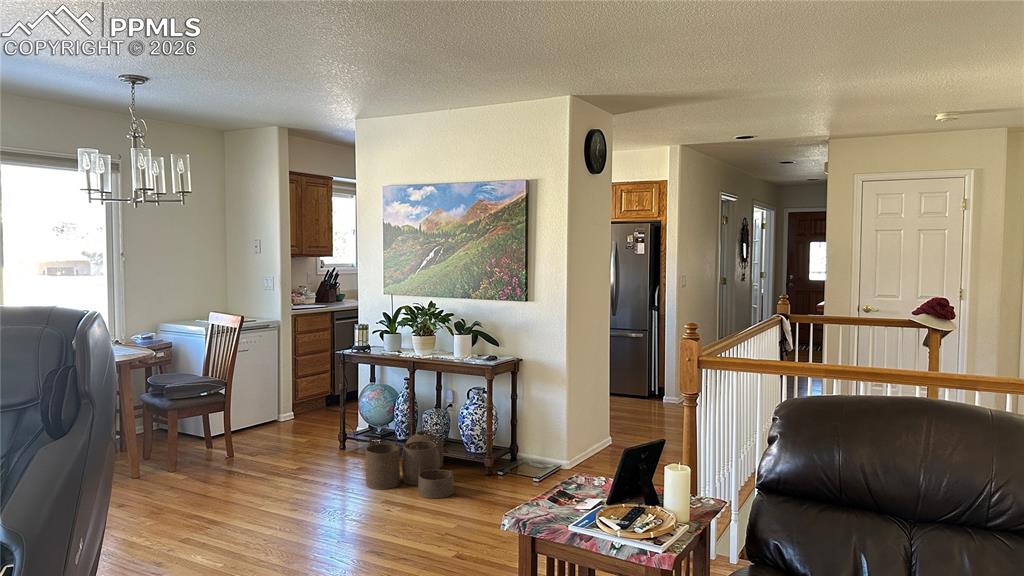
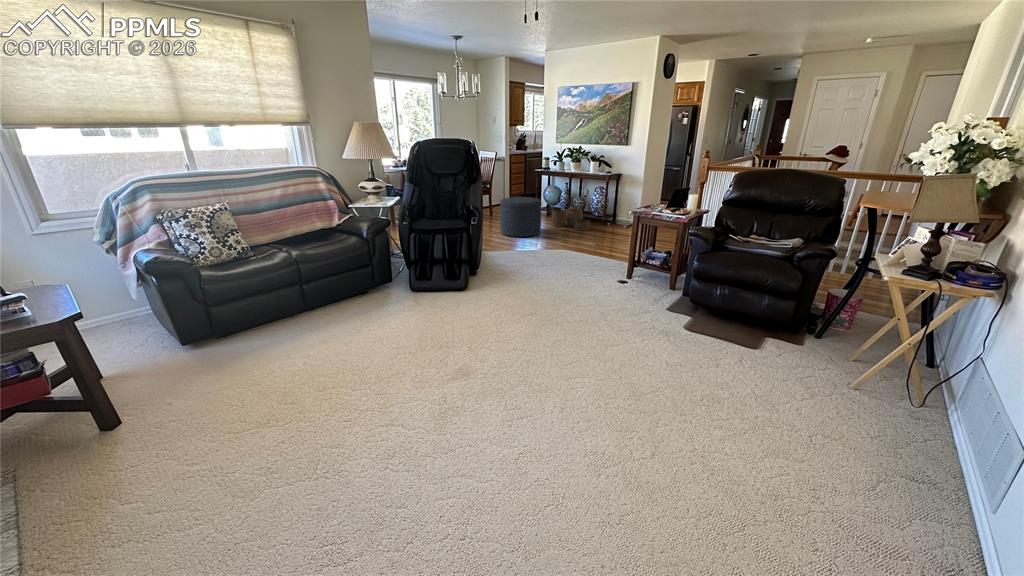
ottoman: none [222,424,330,533] -> present [500,197,541,237]

